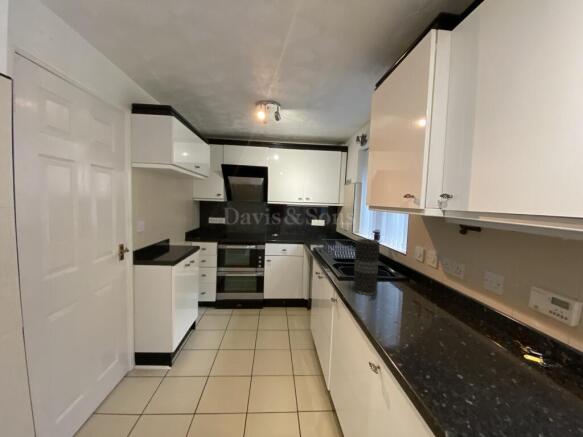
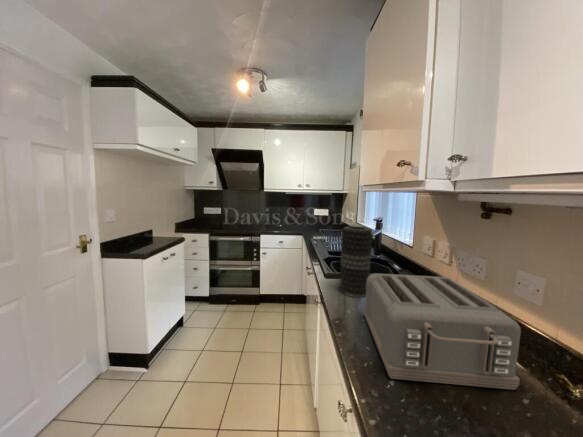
toaster: none [377,276,488,350] -> present [364,274,521,390]

